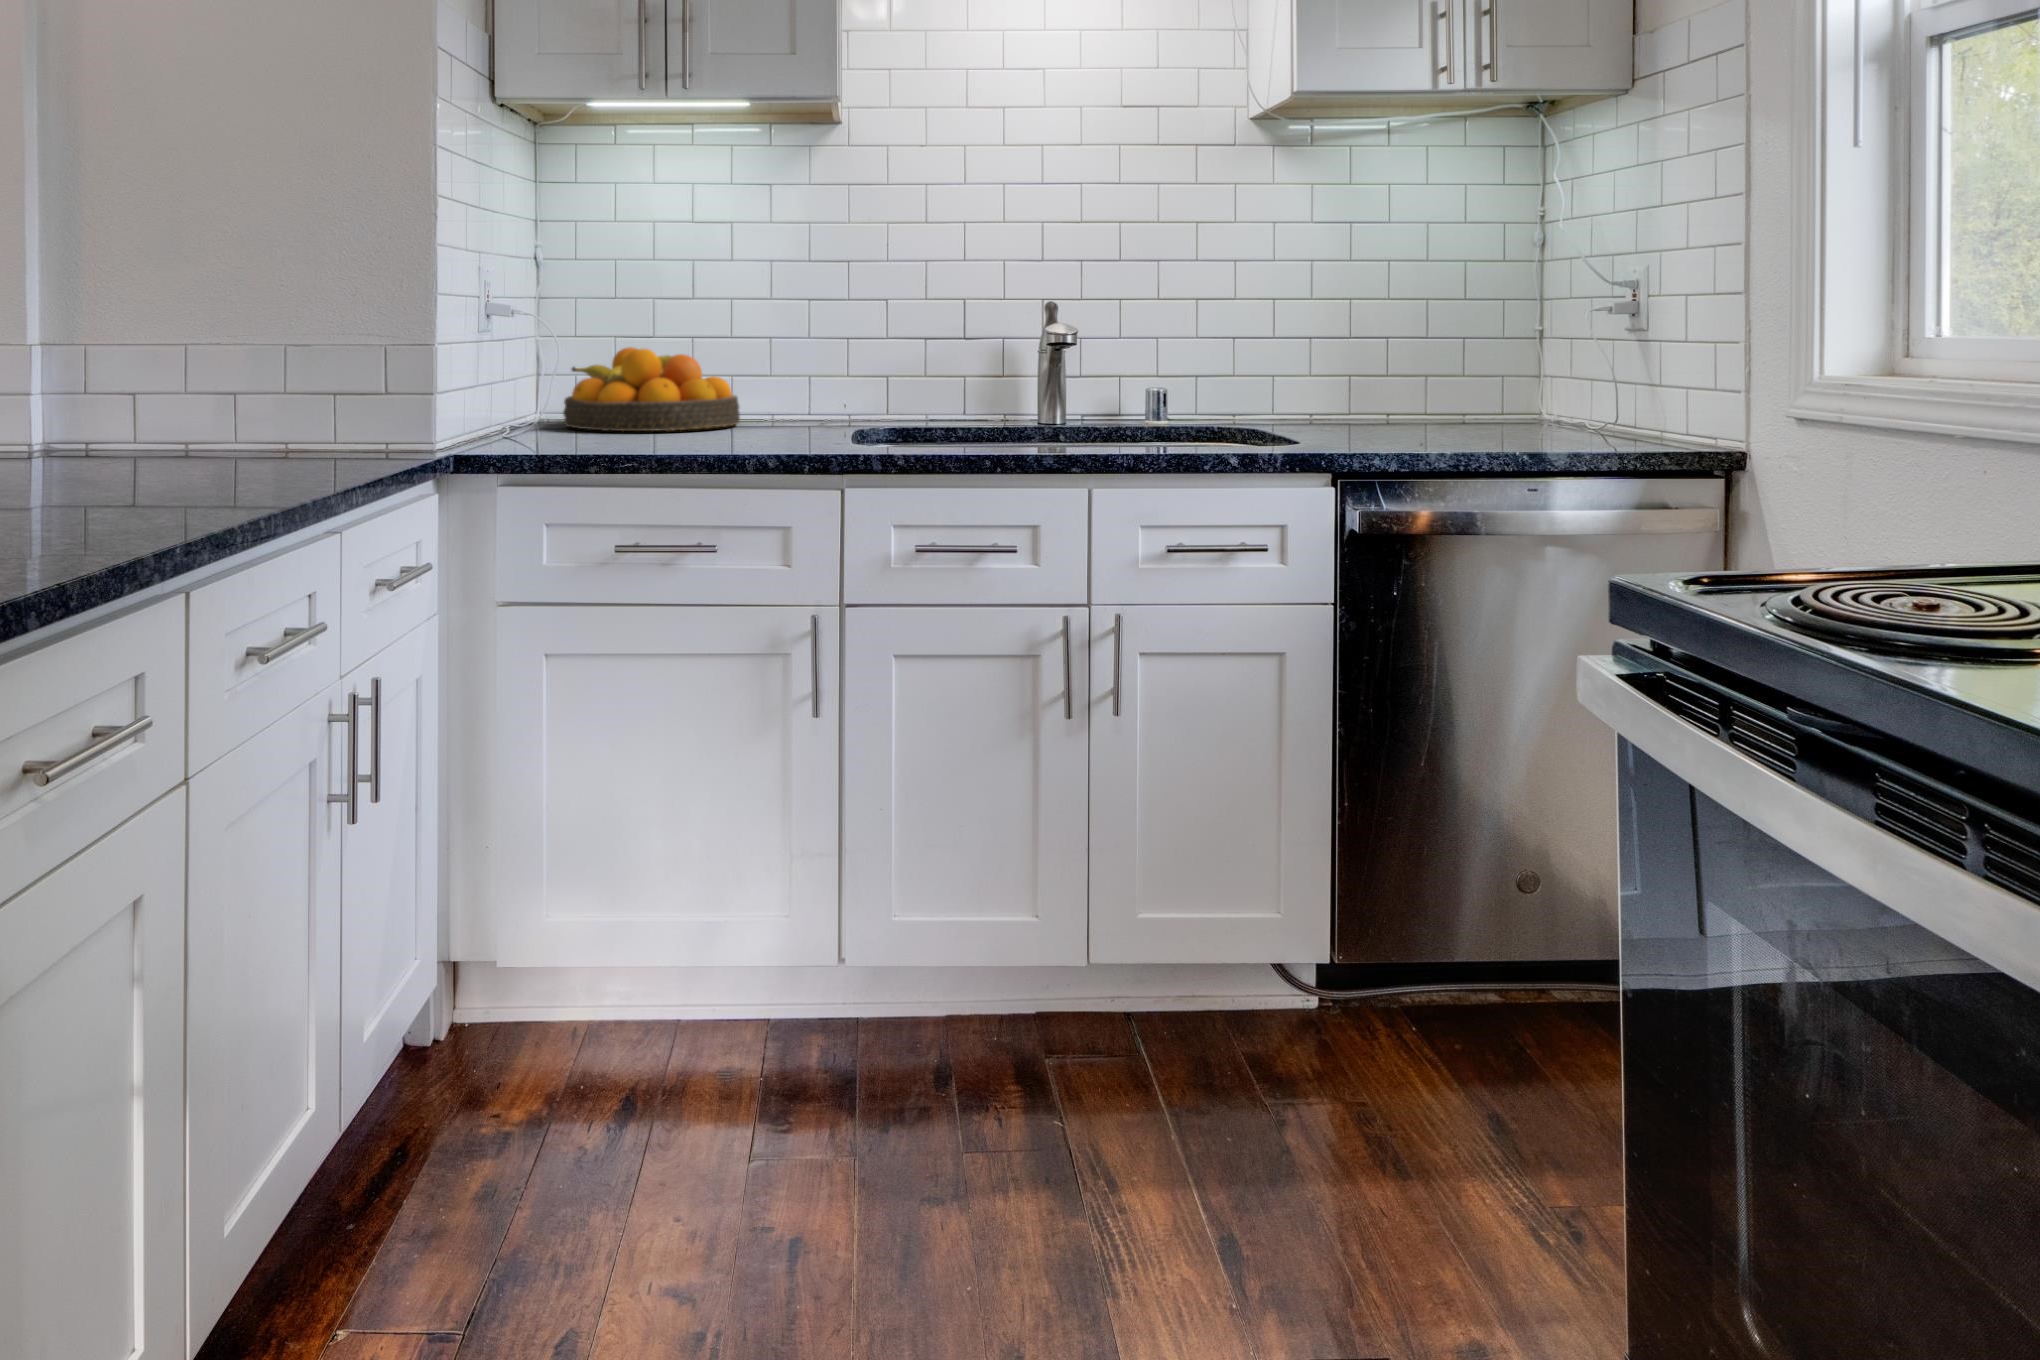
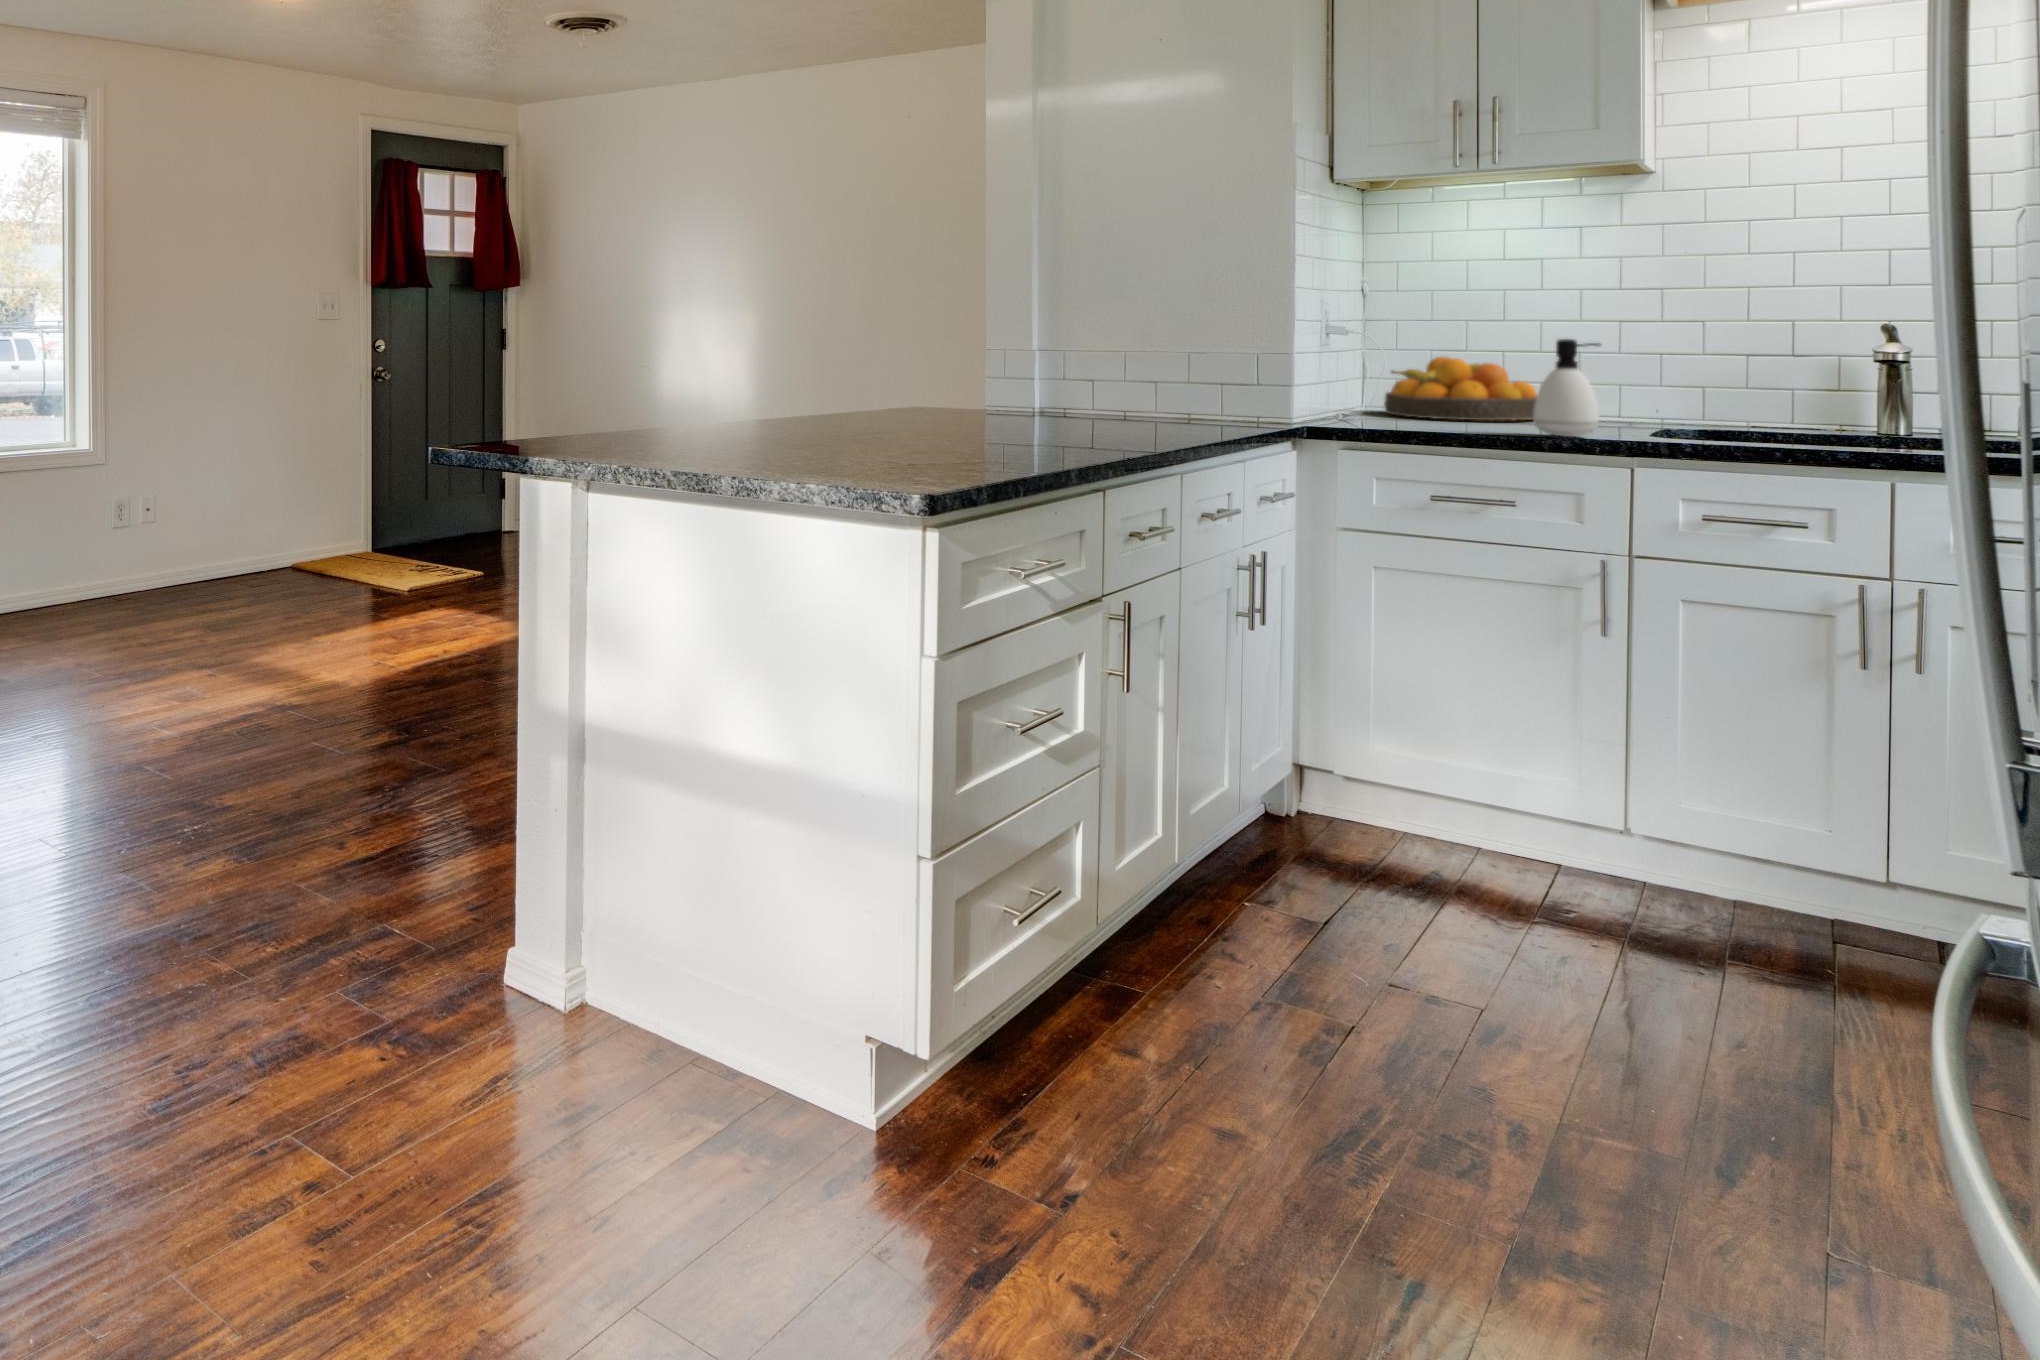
soap dispenser: none [733,318,805,450] -> present [1533,339,1600,437]

